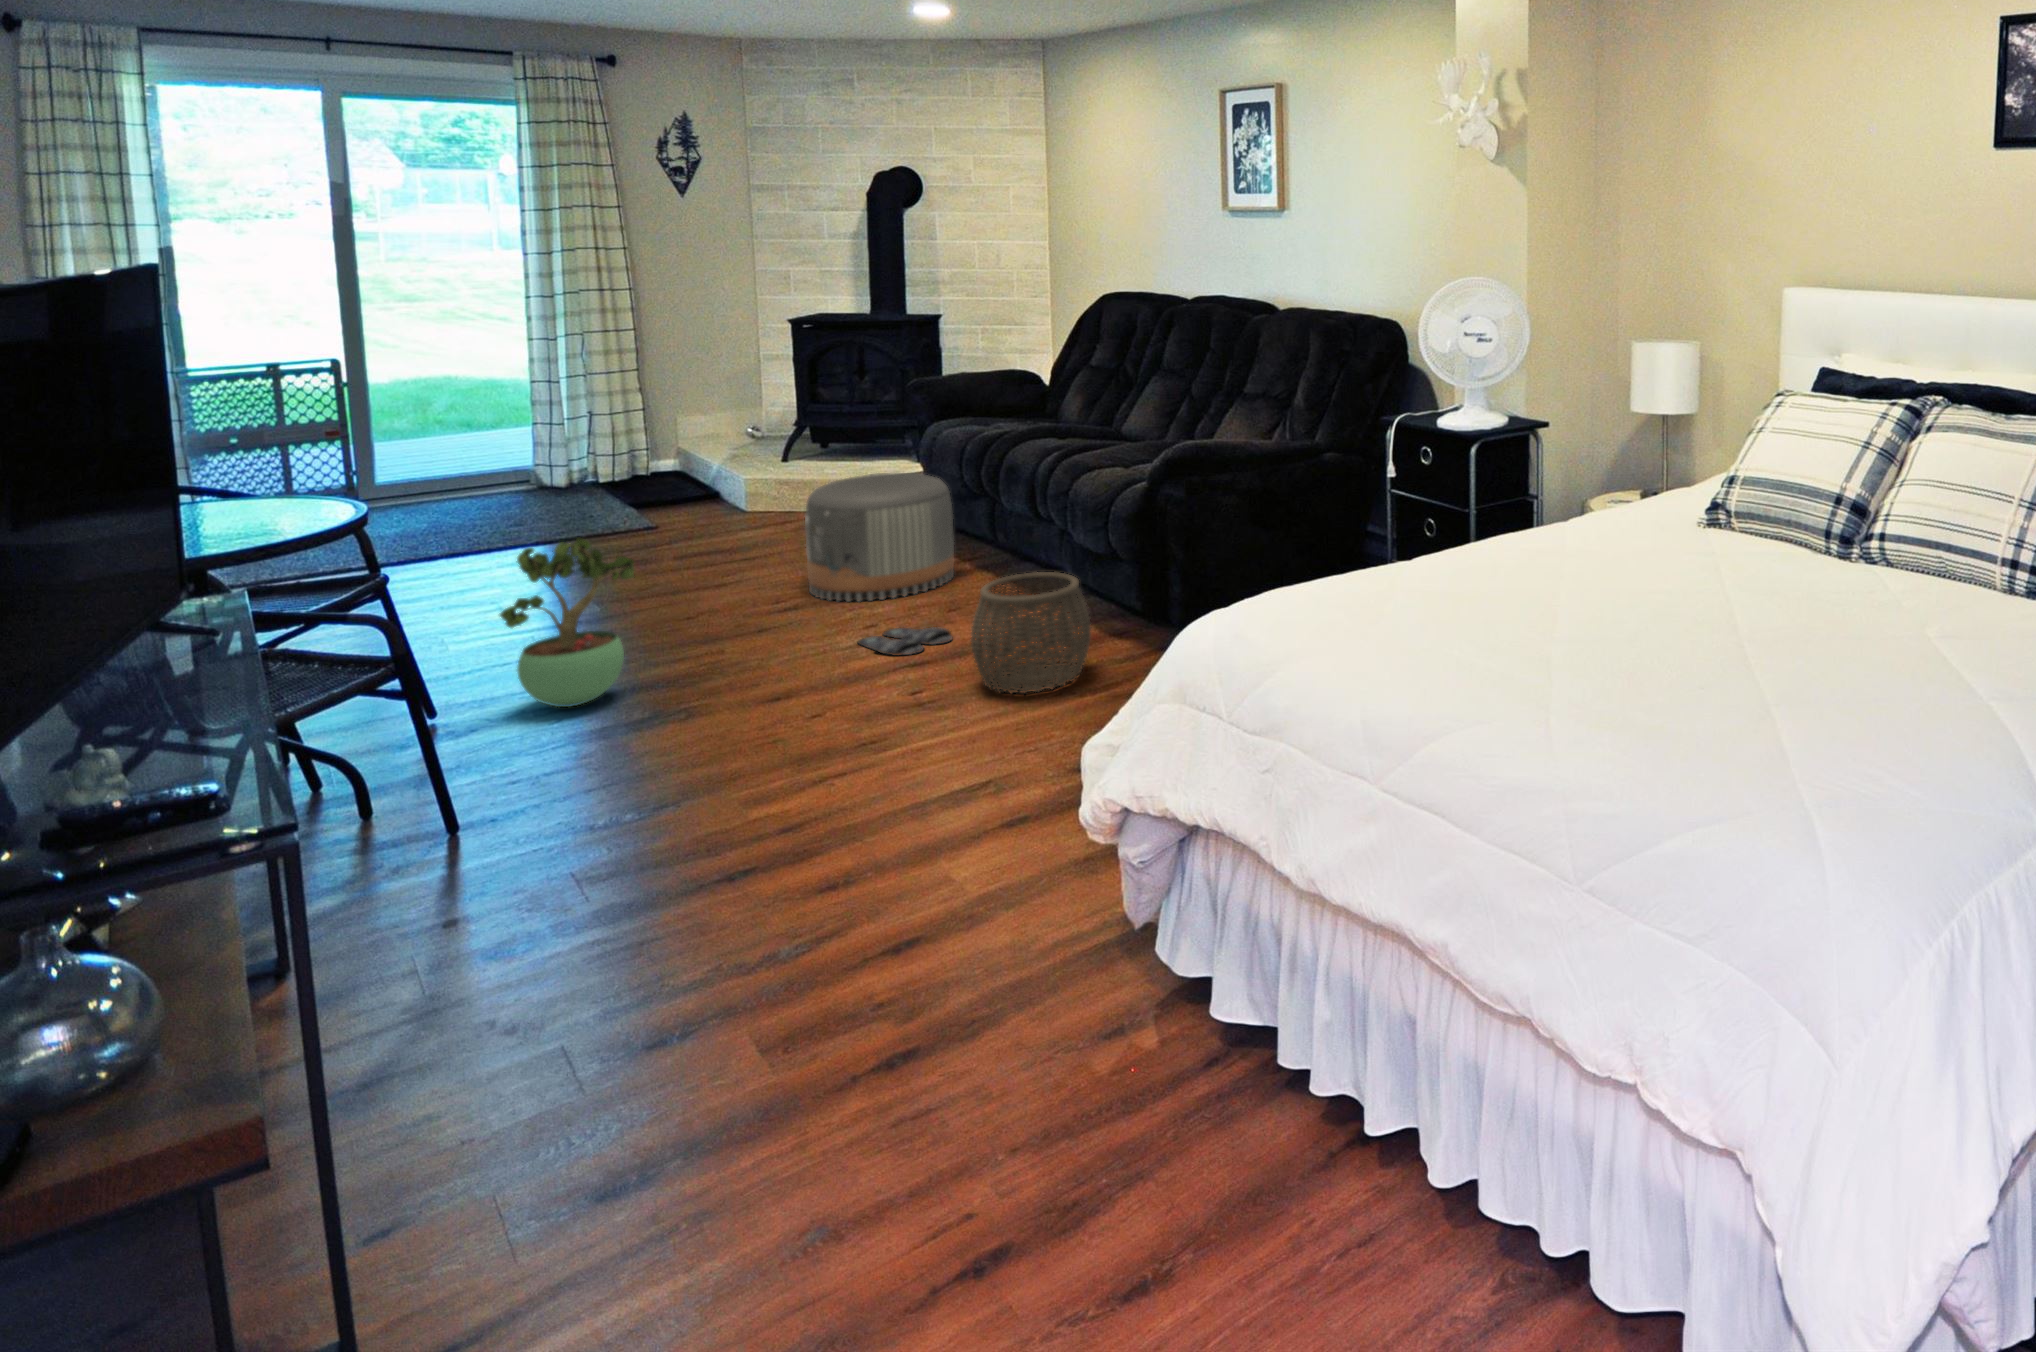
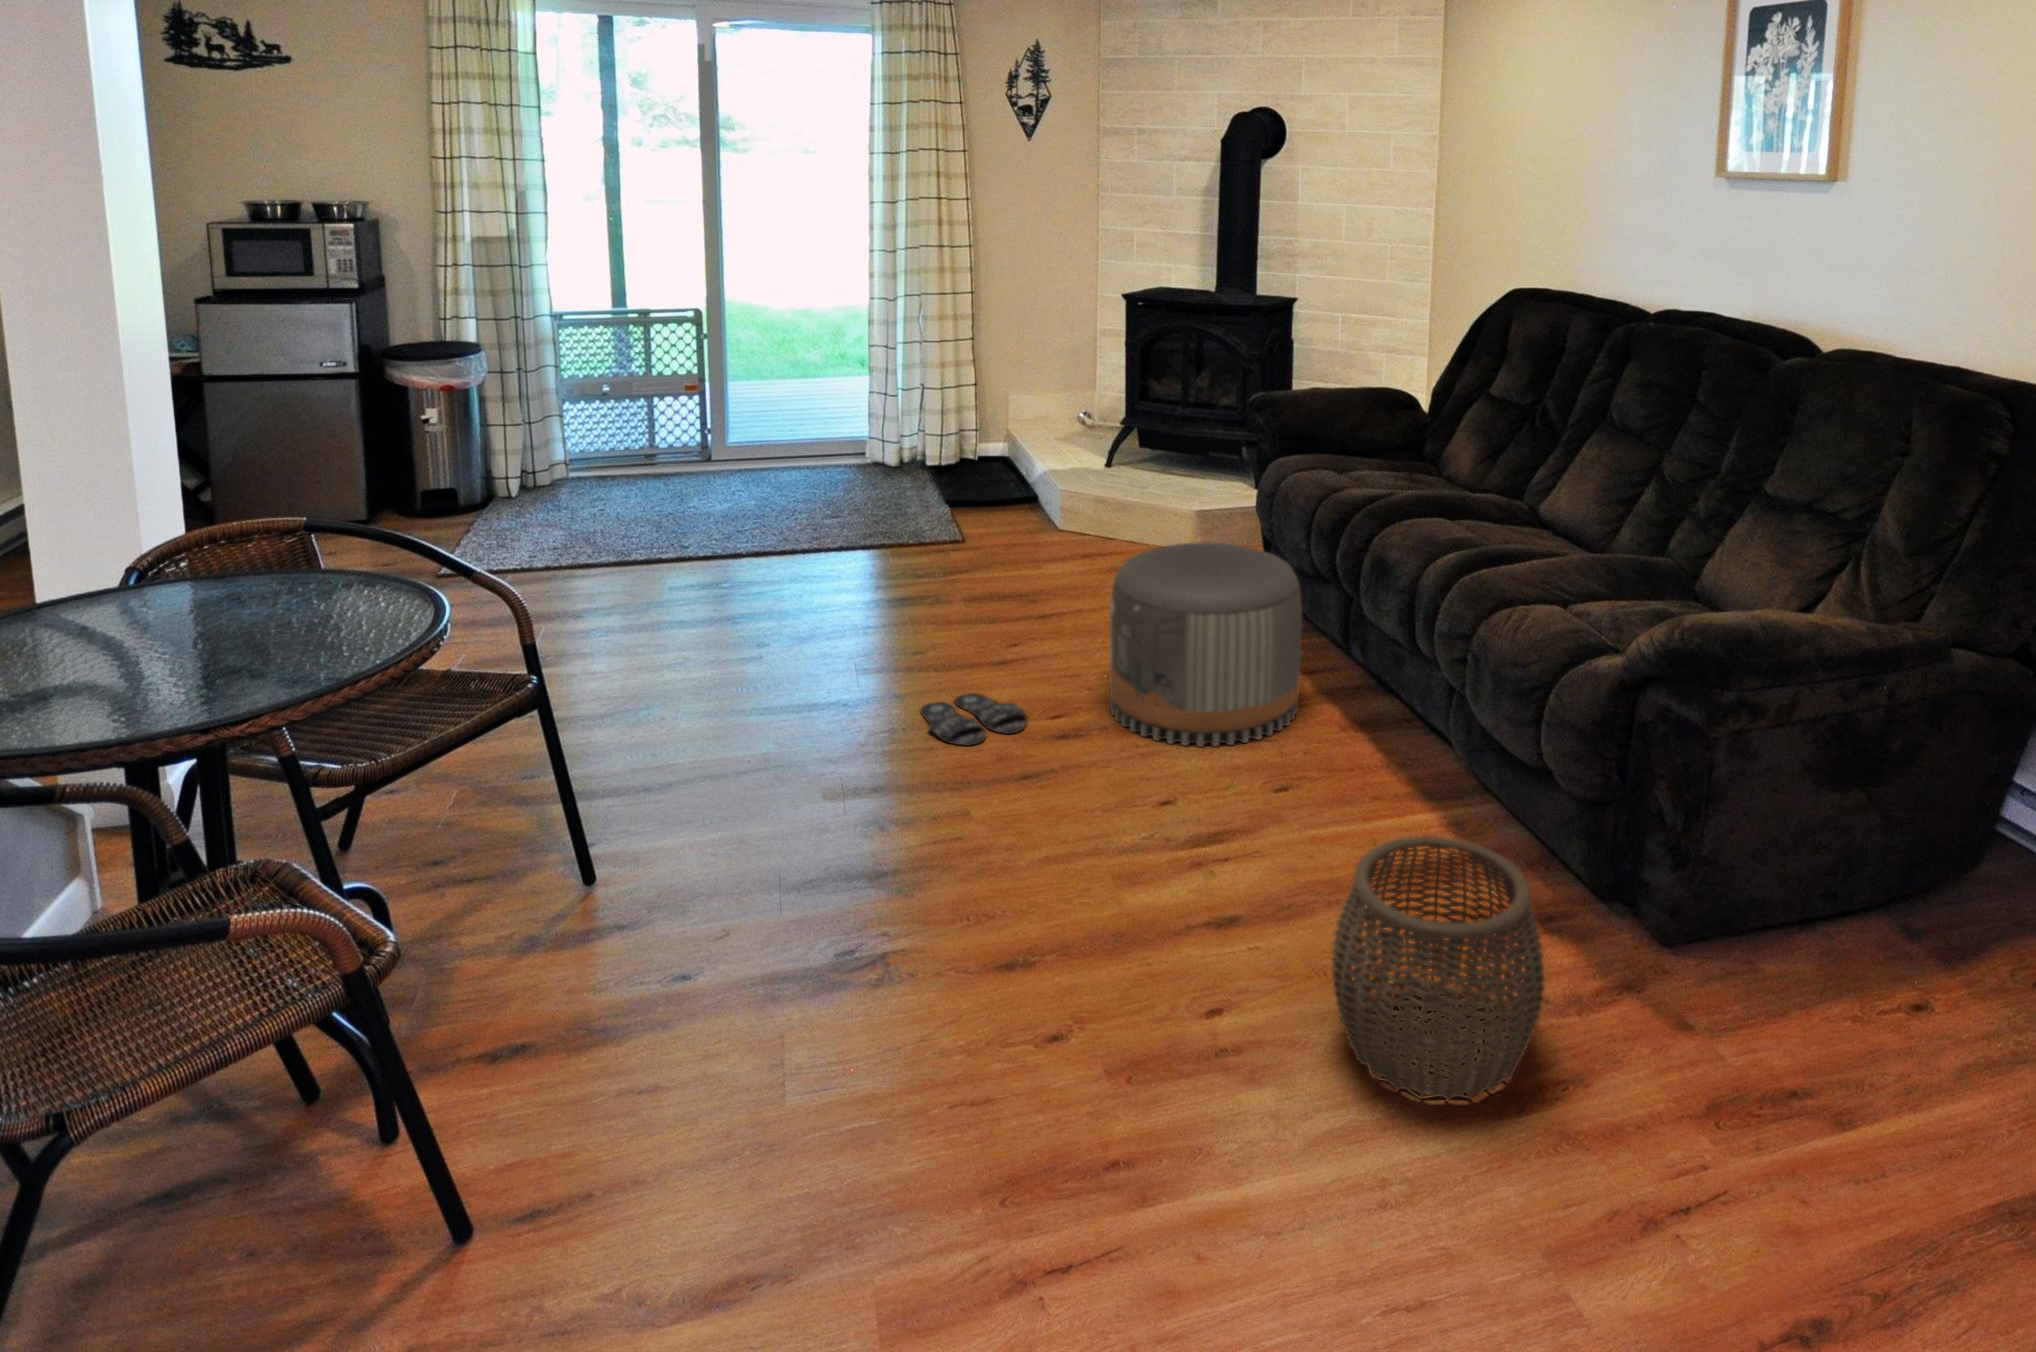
potted plant: present [500,537,634,707] -> none [677,665,856,919]
slippers: present [858,627,952,656] -> present [921,693,1027,746]

